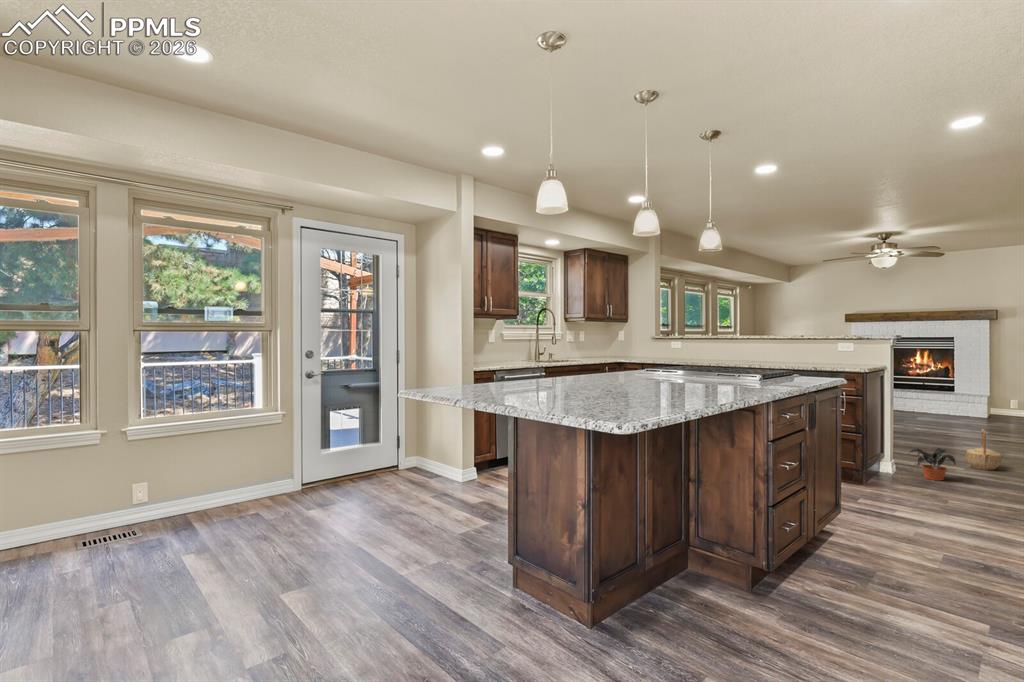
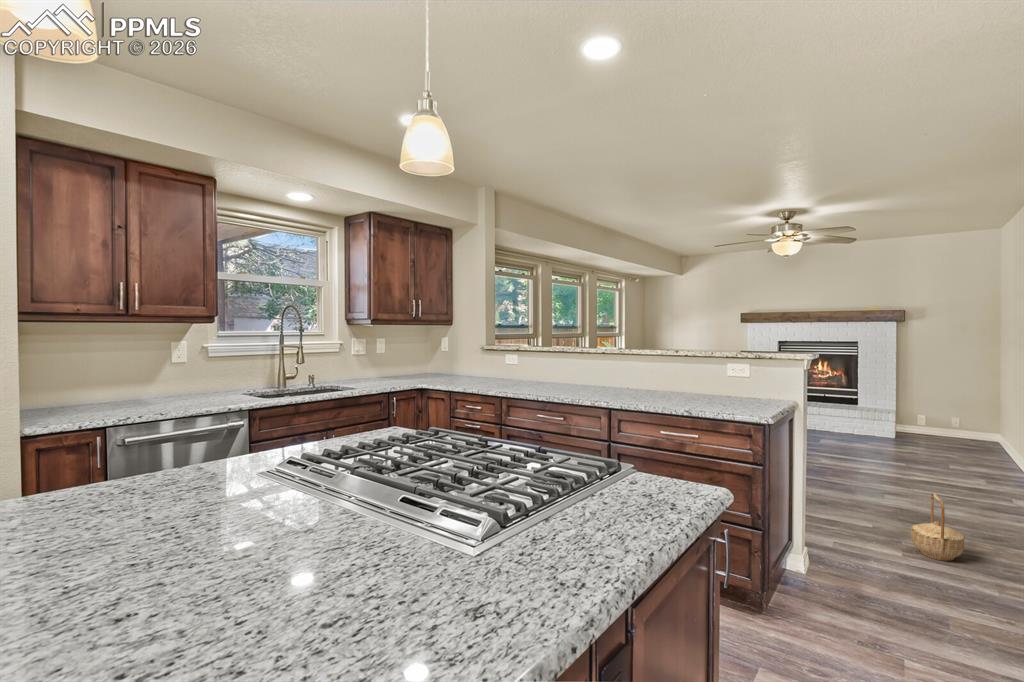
potted plant: present [910,448,955,481] -> none [838,540,916,601]

